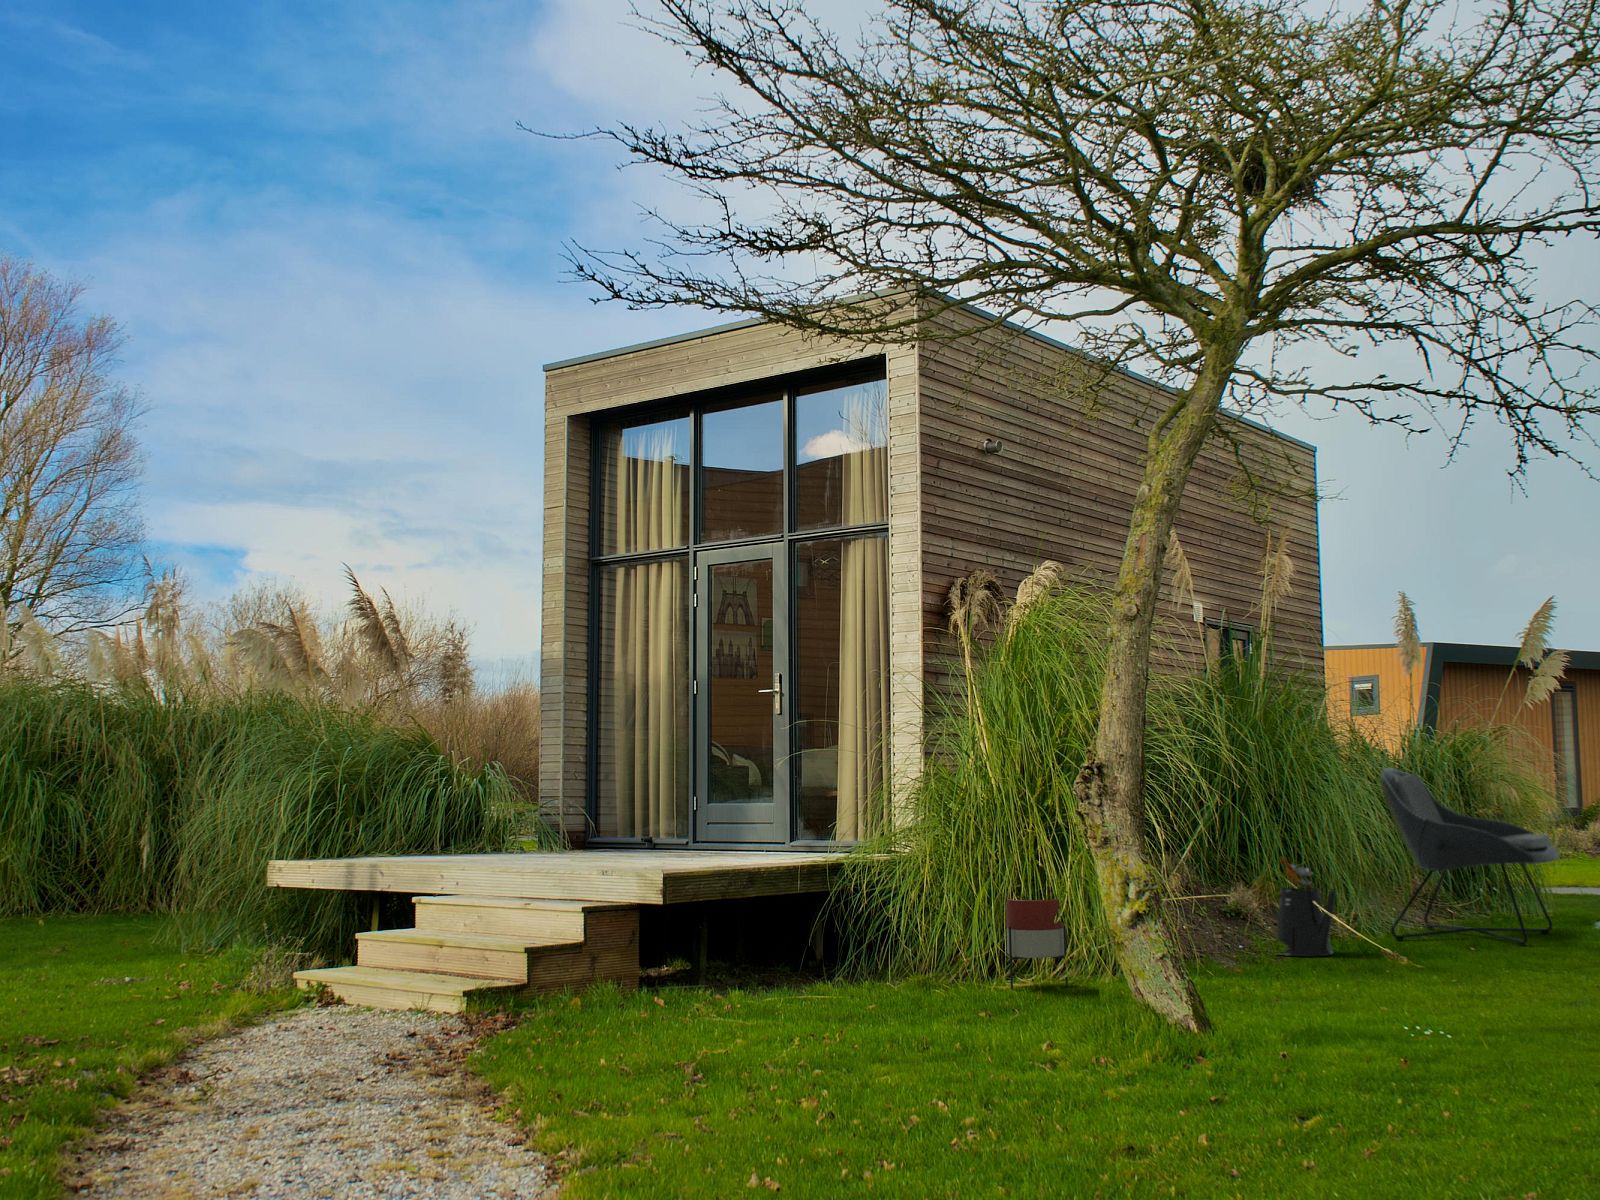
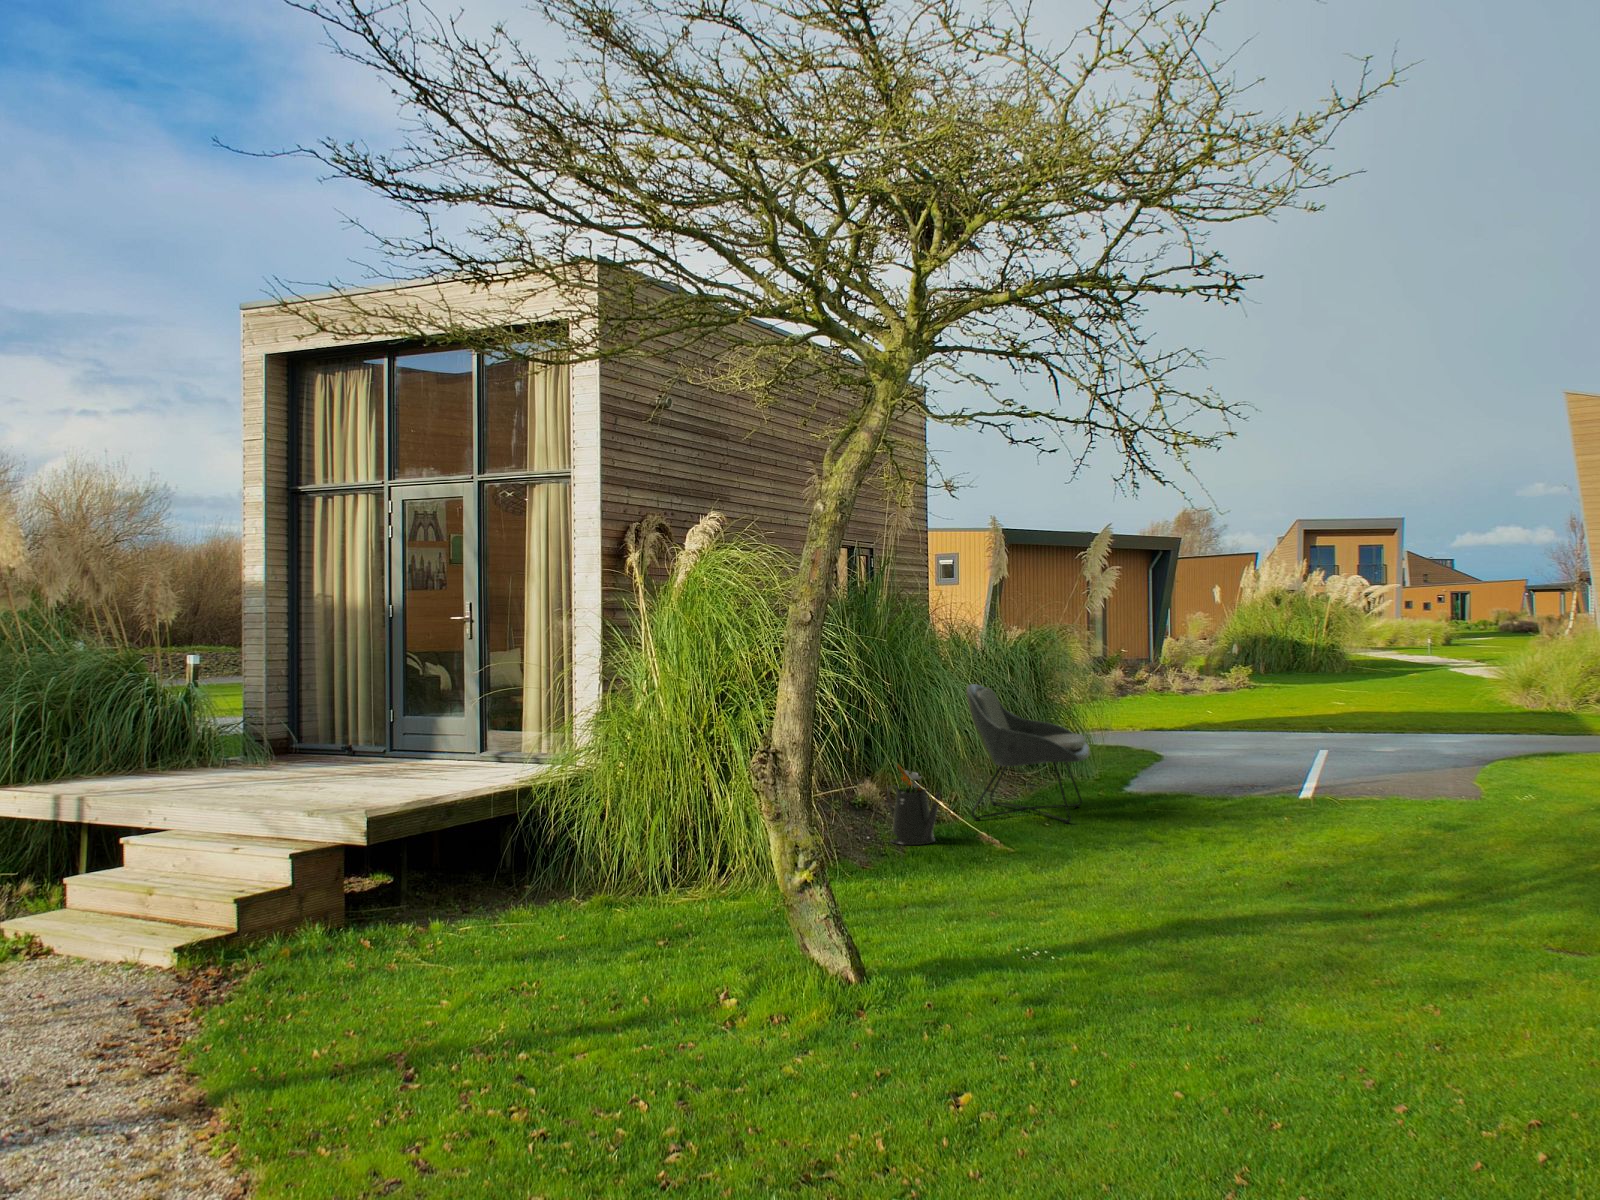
planter: present [1006,899,1068,989] -> none [689,819,741,902]

